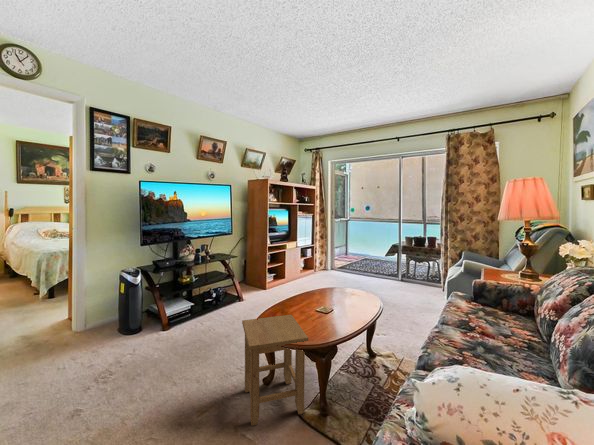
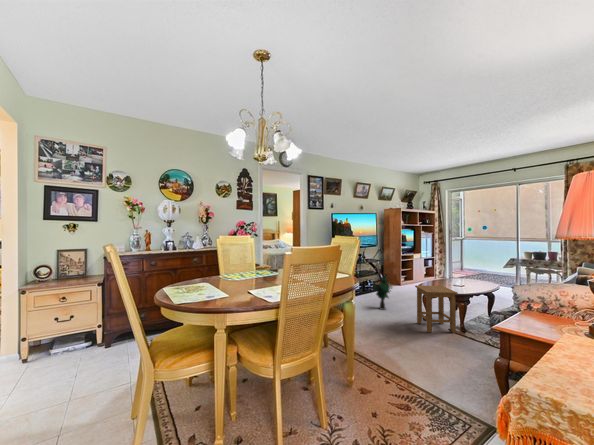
decorative plant: none [186,289,223,354] -> present [373,274,392,310]

